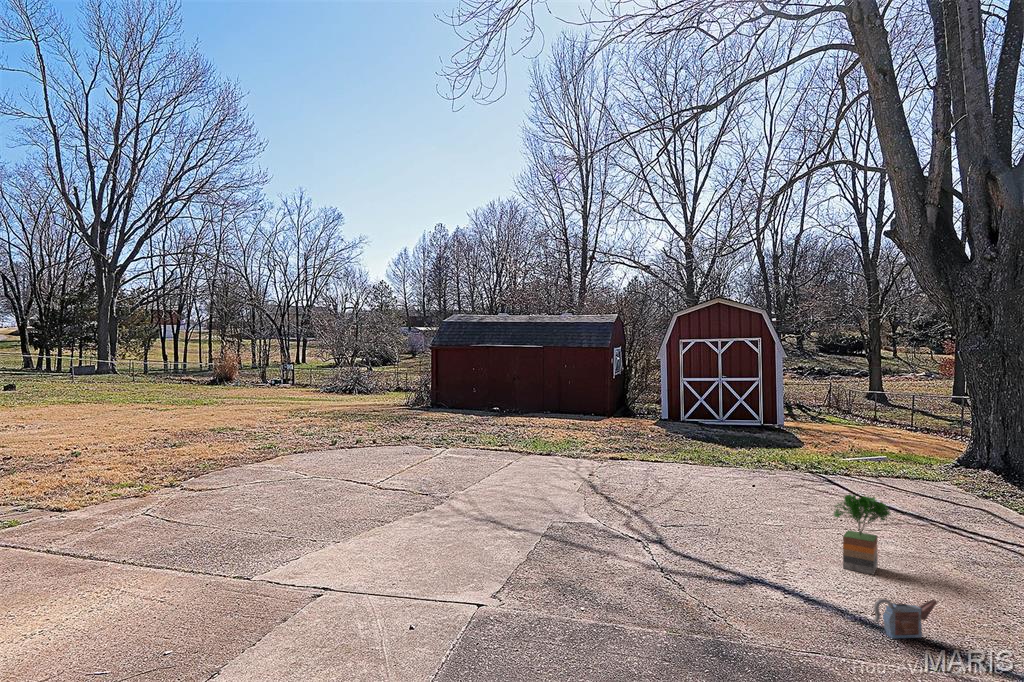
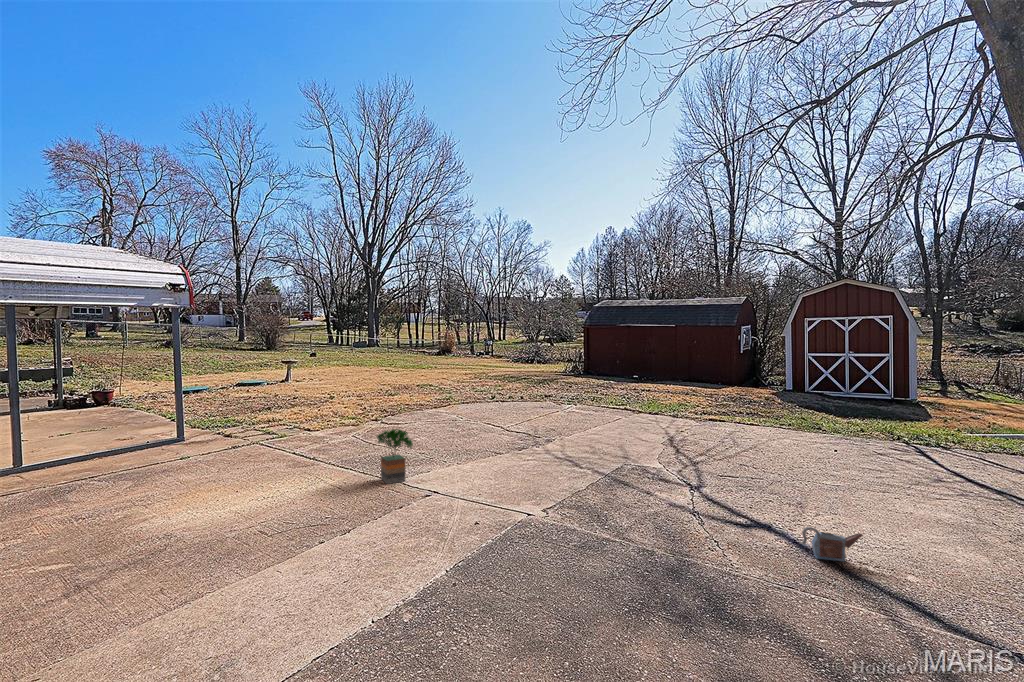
potted tree: present [834,495,890,575] -> present [377,429,413,484]

